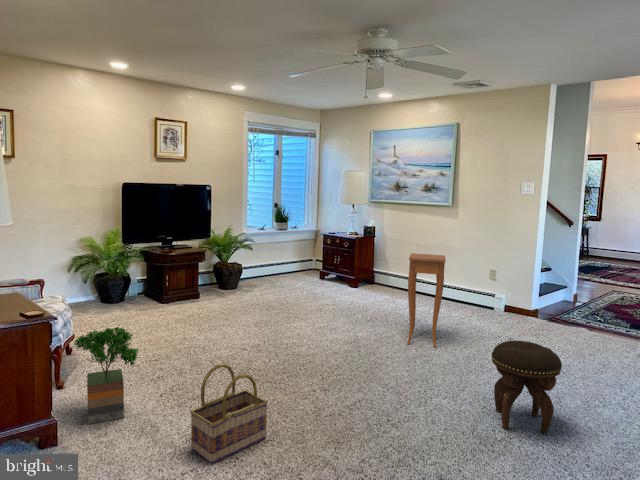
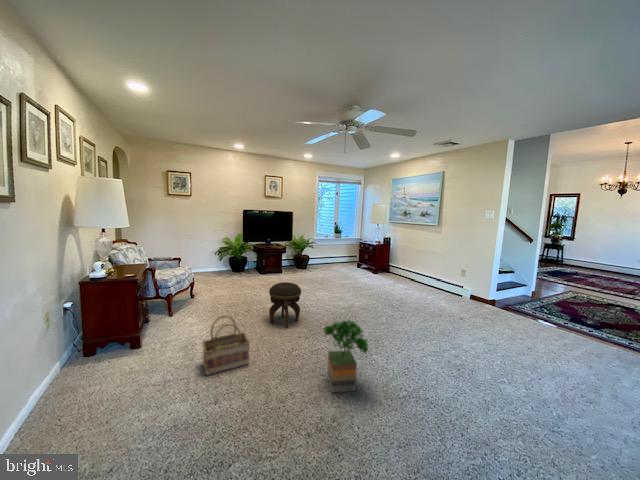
side table: present [407,253,446,348] -> none [382,256,413,319]
potted tree: present [74,327,138,424] -> present [324,320,368,392]
footstool: present [492,341,562,434] -> present [269,282,301,328]

